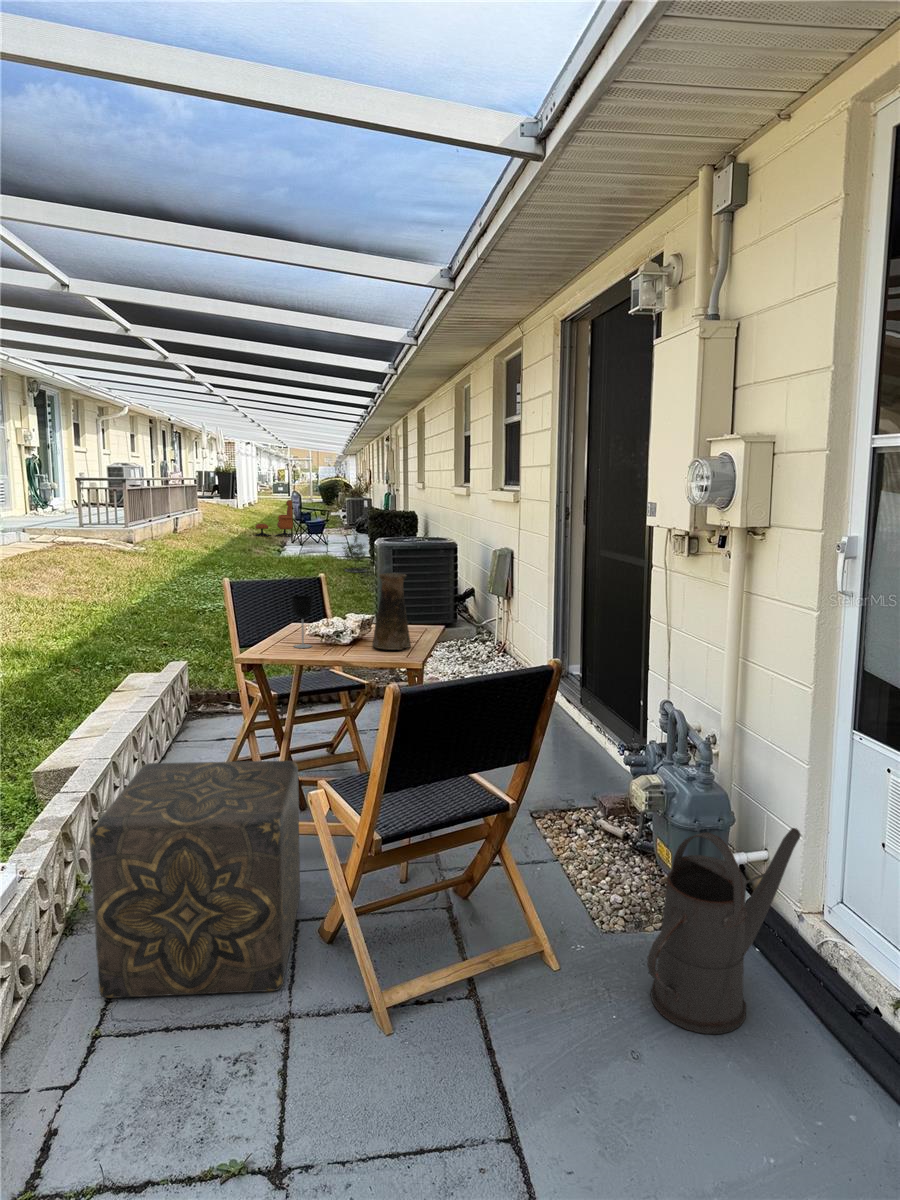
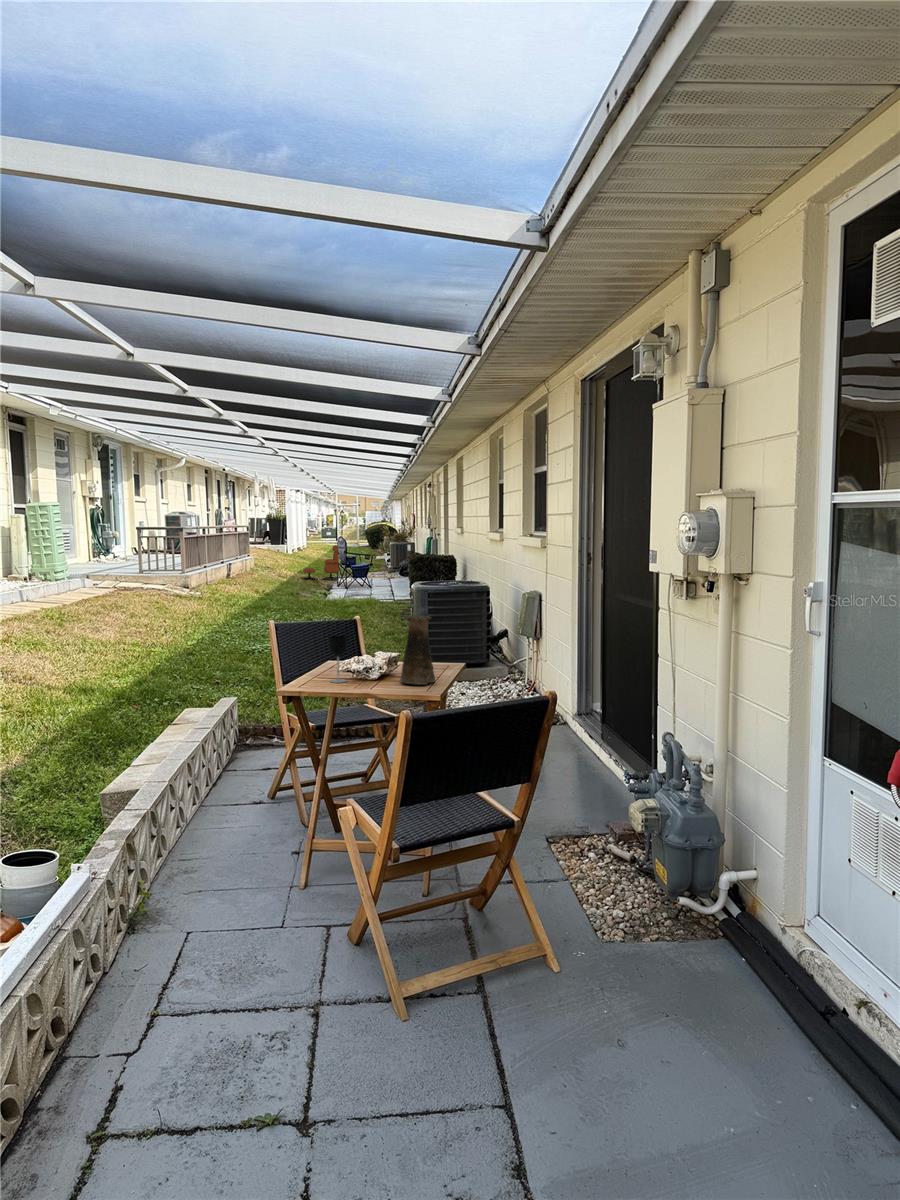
potted tree: present [342,534,367,572] -> none [383,574,409,614]
ottoman: present [90,761,300,998] -> none [152,782,332,985]
watering can: present [647,828,801,1034] -> none [634,845,780,1029]

